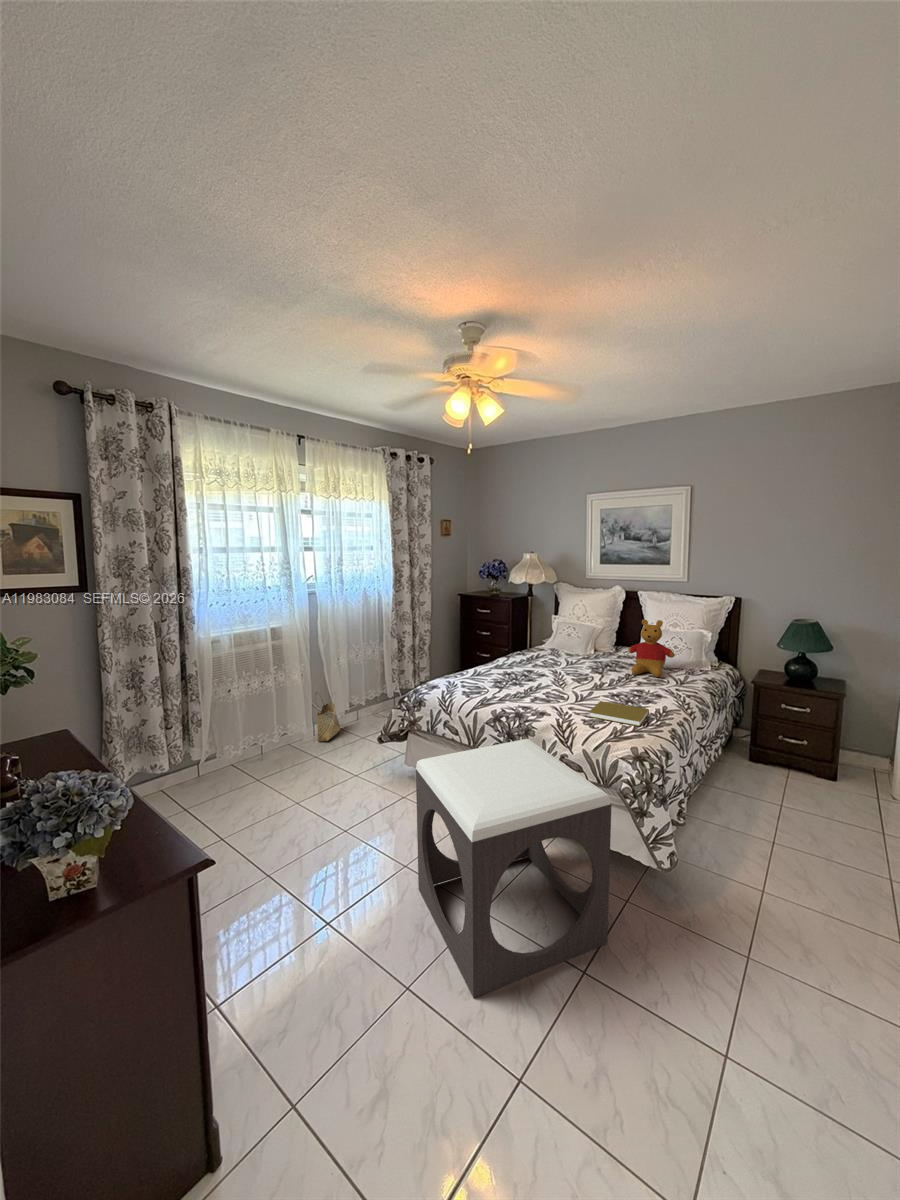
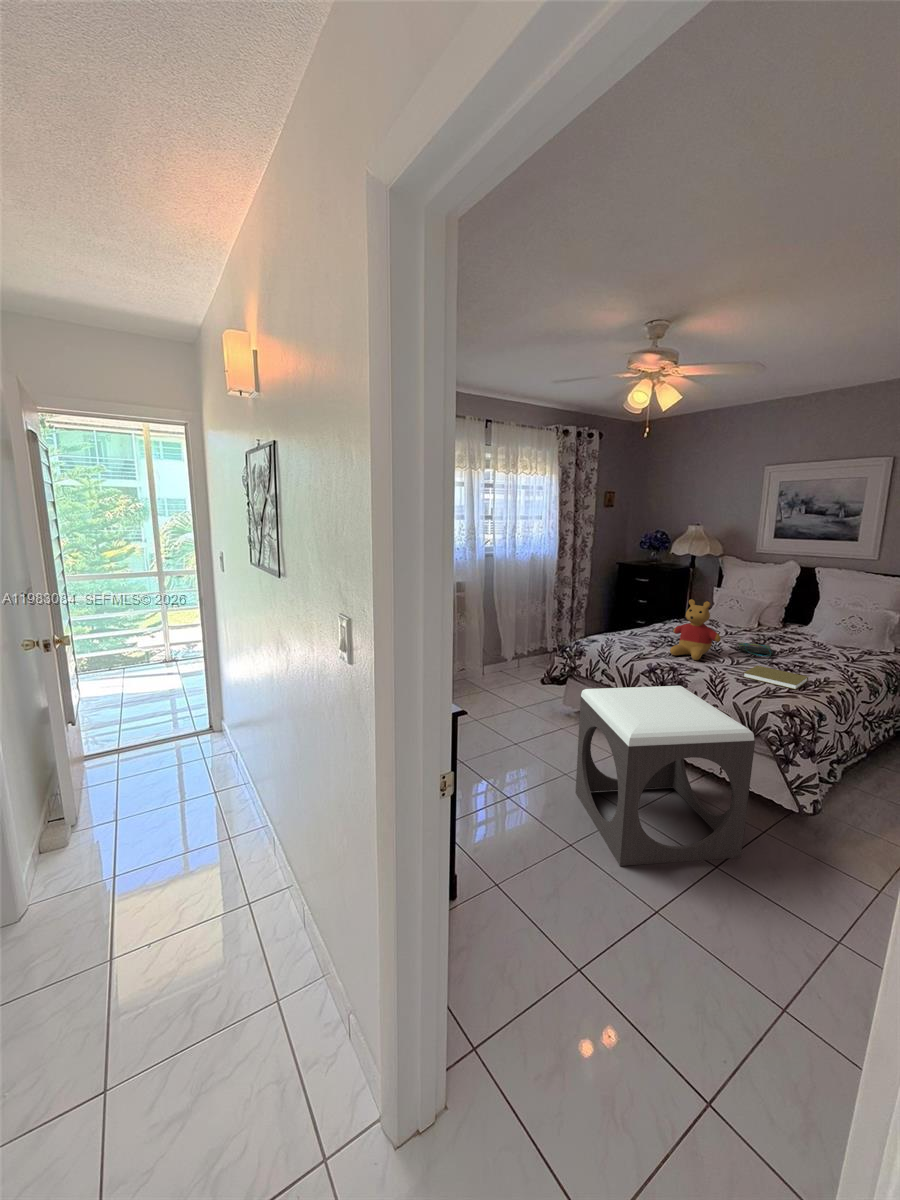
stuffed bear: present [628,619,675,677] -> present [670,599,721,660]
tote bag: none [580,674,615,696] -> present [738,643,775,663]
woven basket: present [315,692,340,741] -> none [487,639,505,680]

